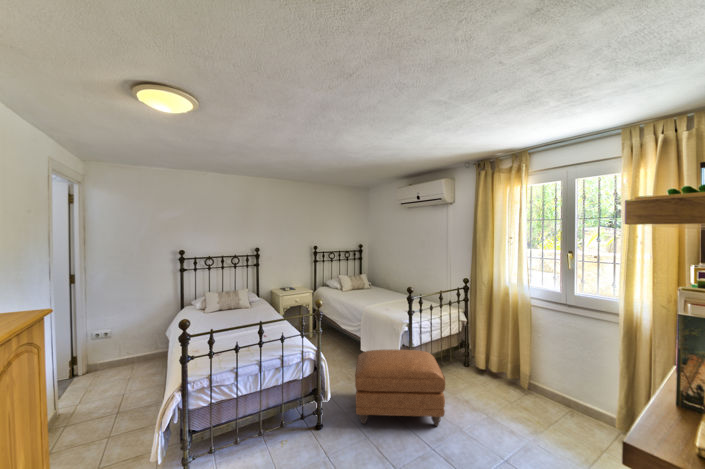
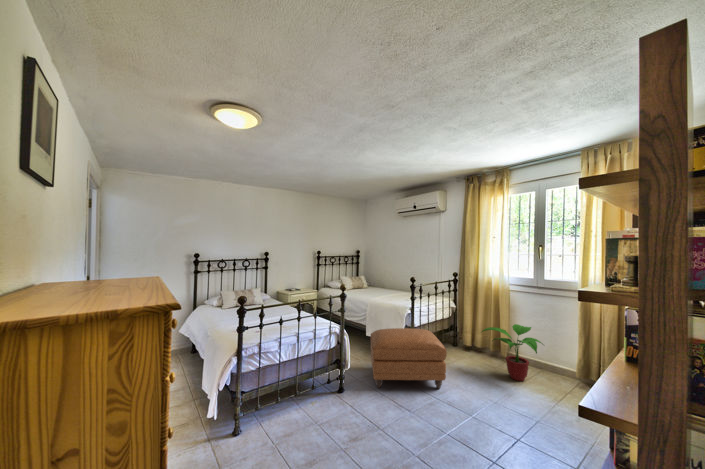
potted plant: none [492,345,572,417] -> present [482,324,541,381]

